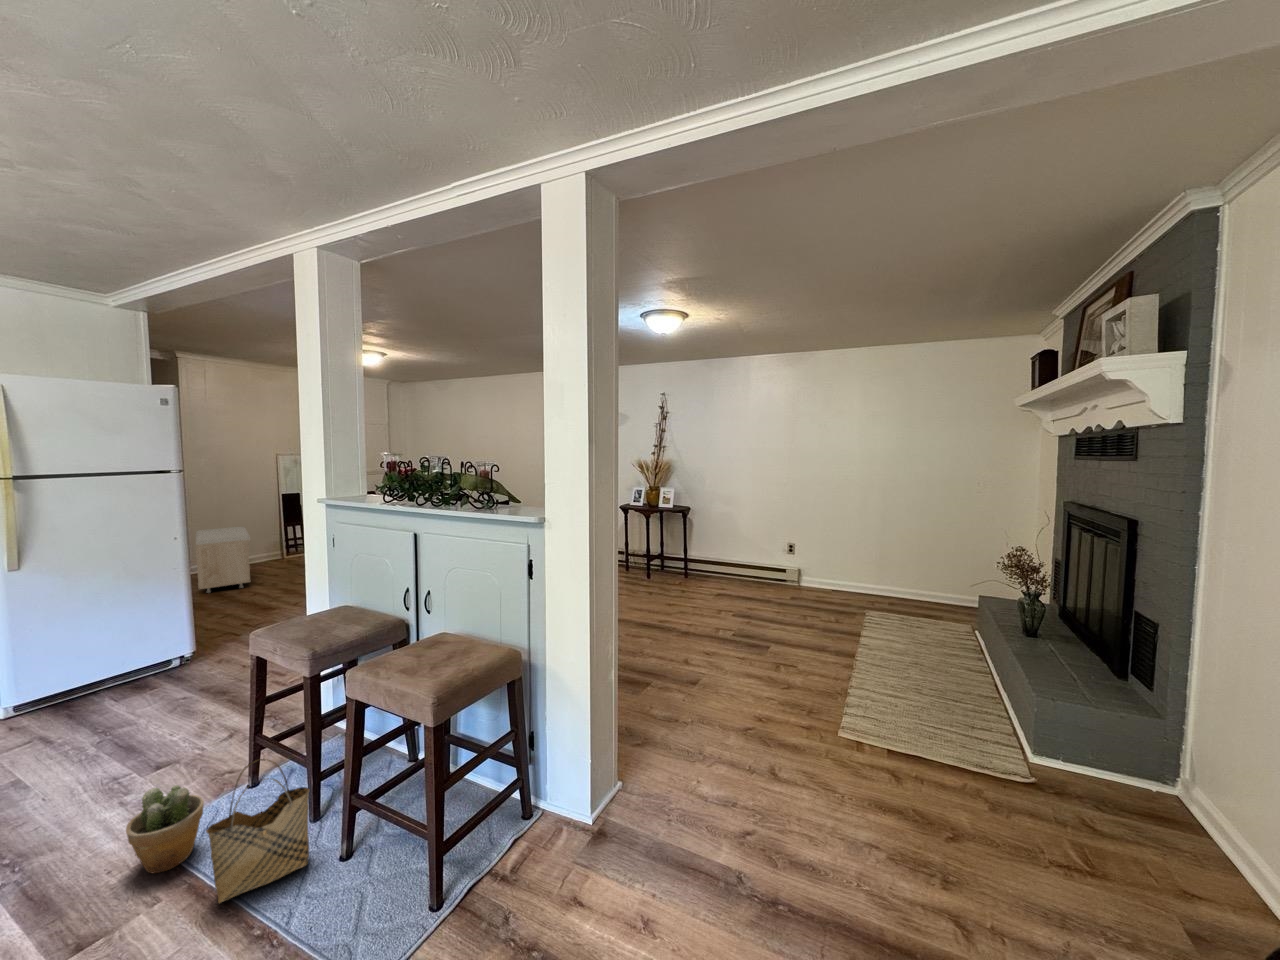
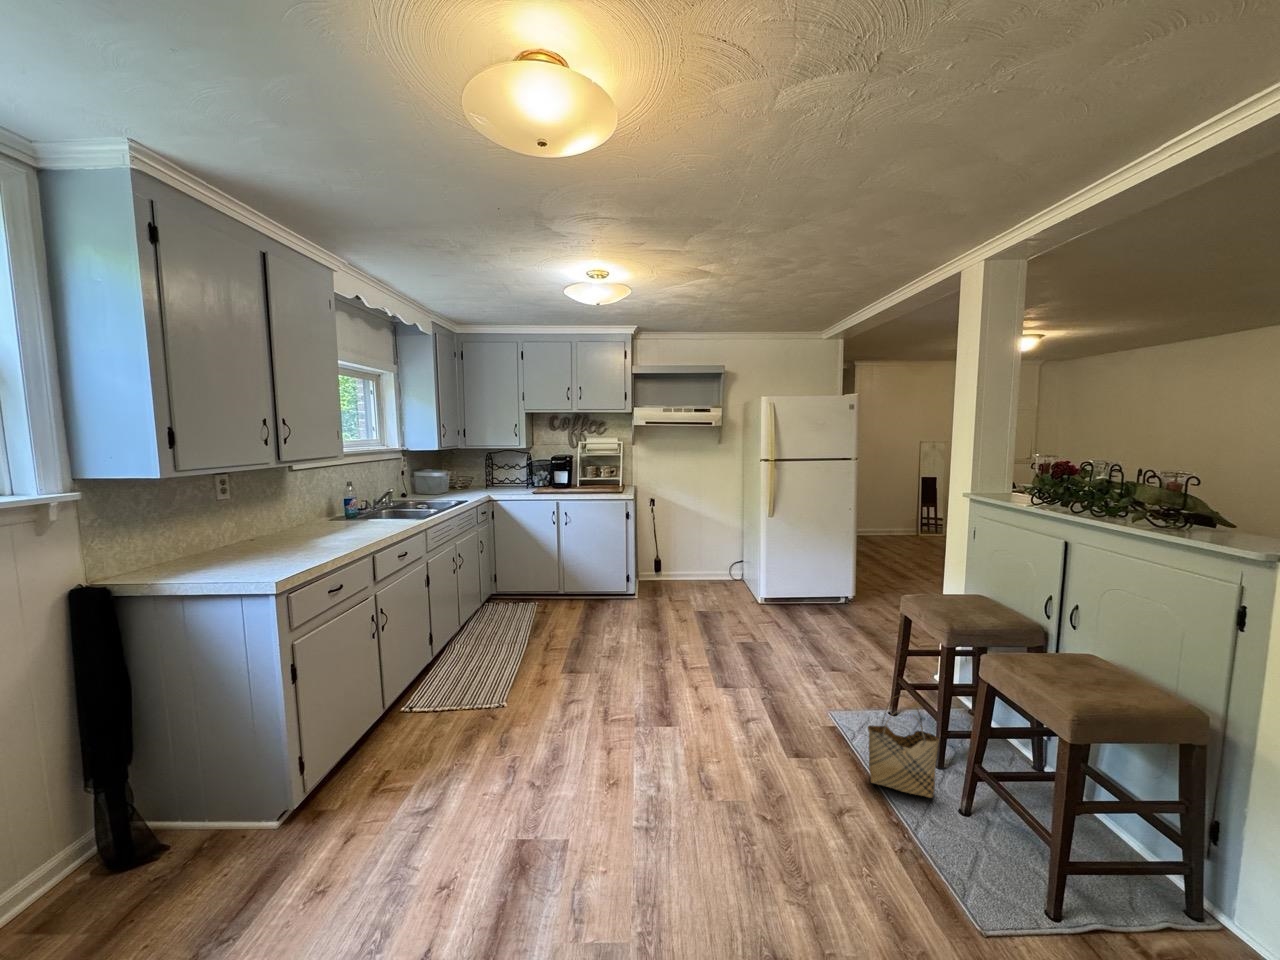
storage bench: present [196,527,250,593] -> none [856,502,896,555]
potted plant: present [126,785,204,873] -> none [822,682,864,741]

